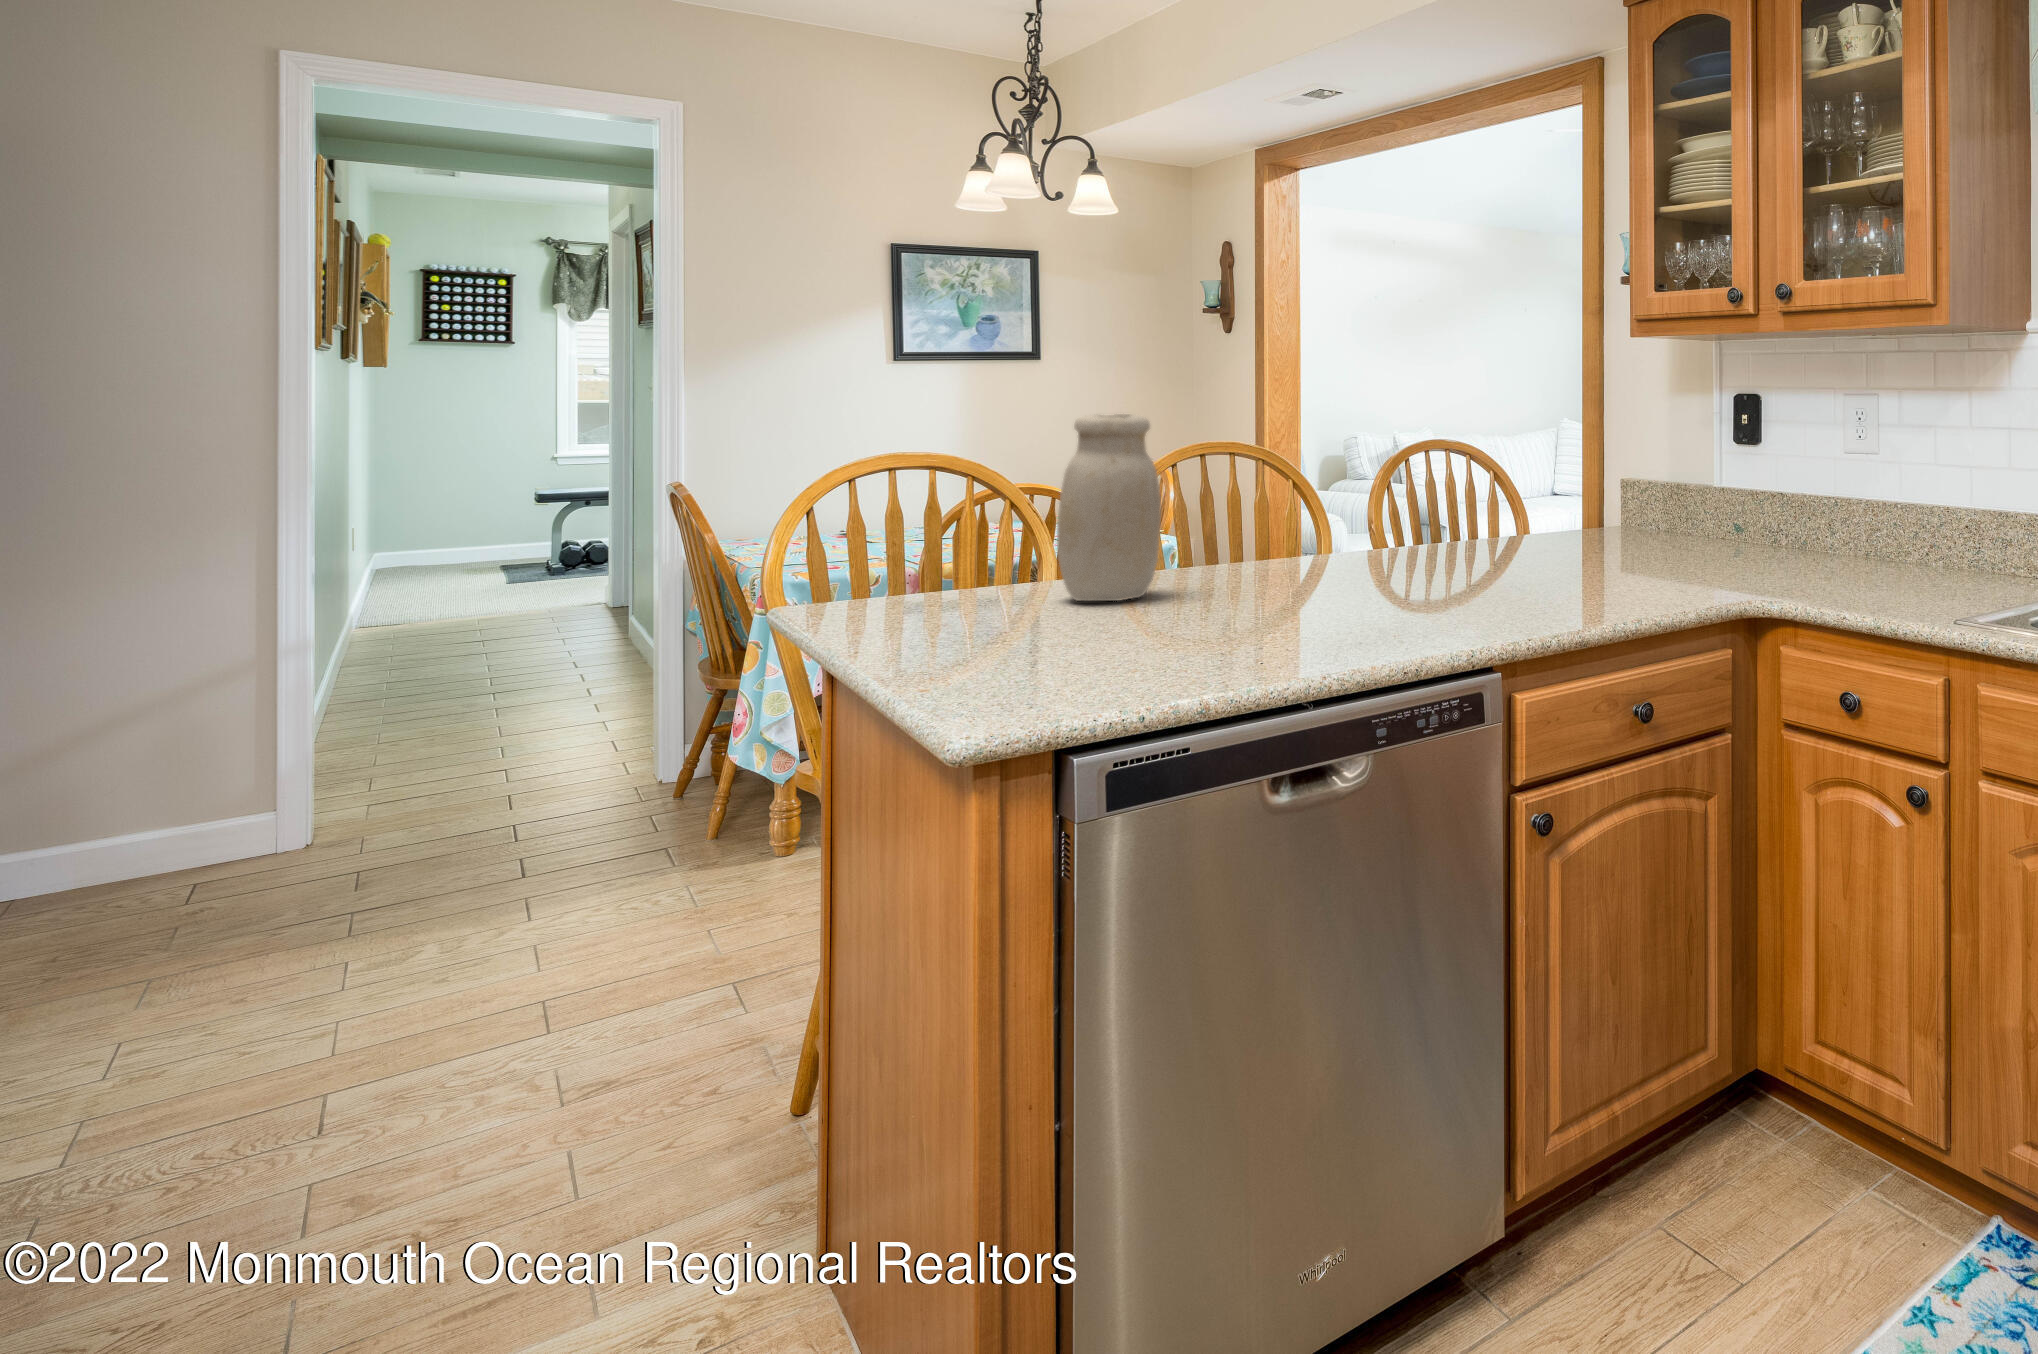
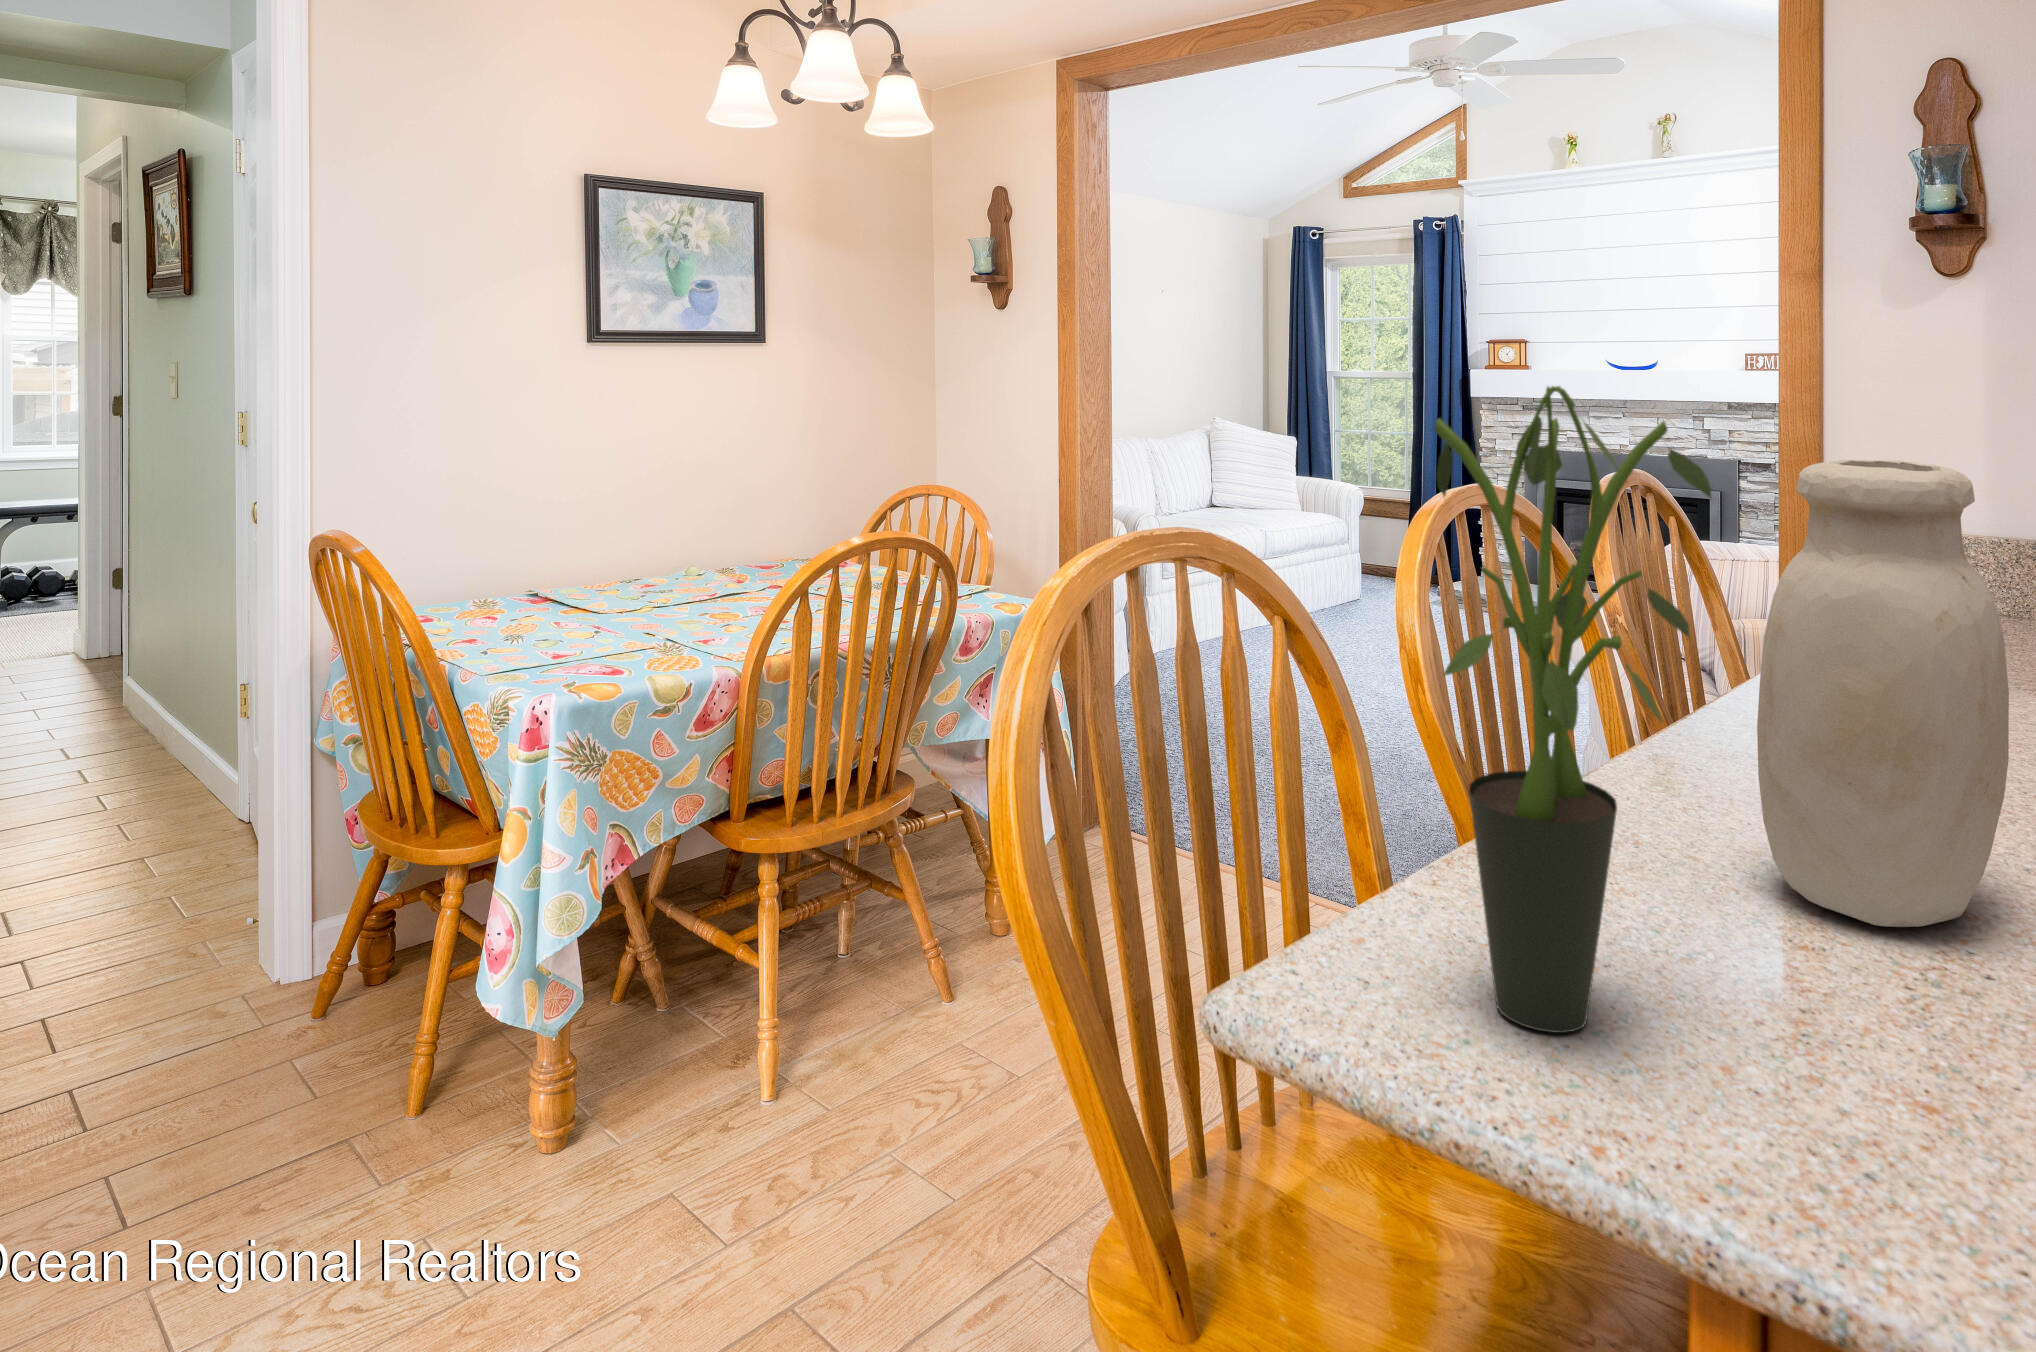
potted plant: none [847,382,957,615] -> present [1435,386,1711,1033]

